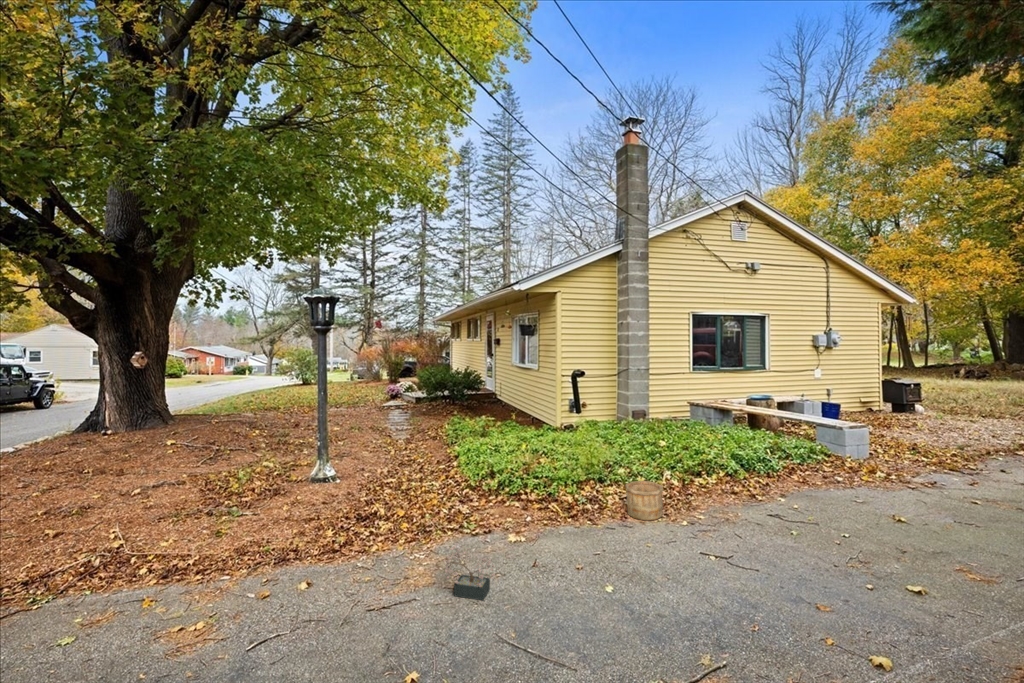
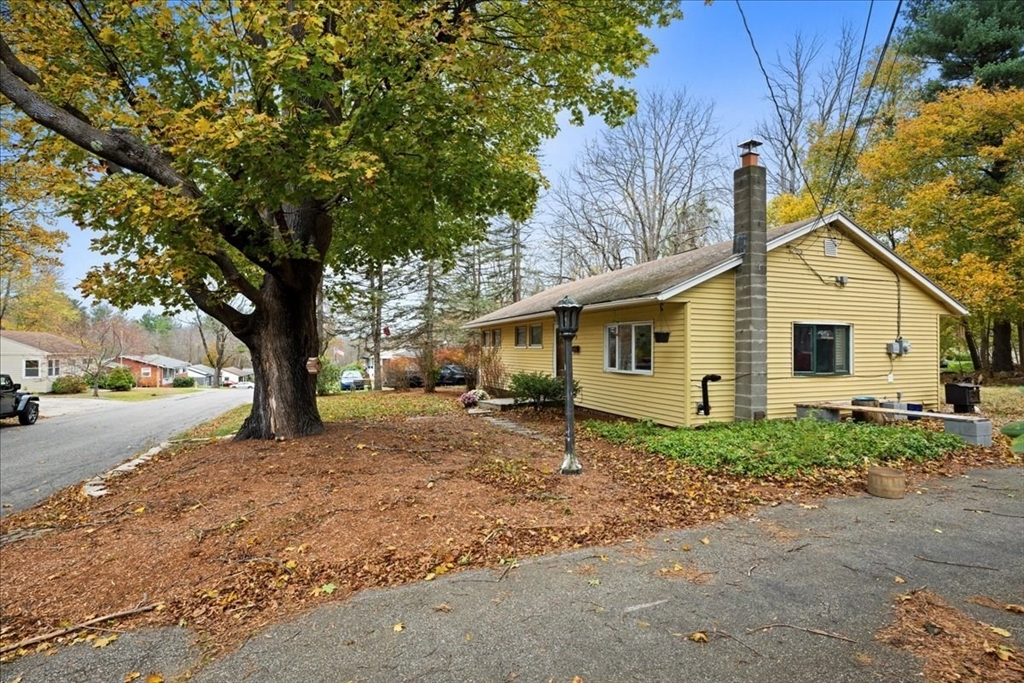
decorative plant: present [445,544,495,600] -> none [825,513,876,557]

